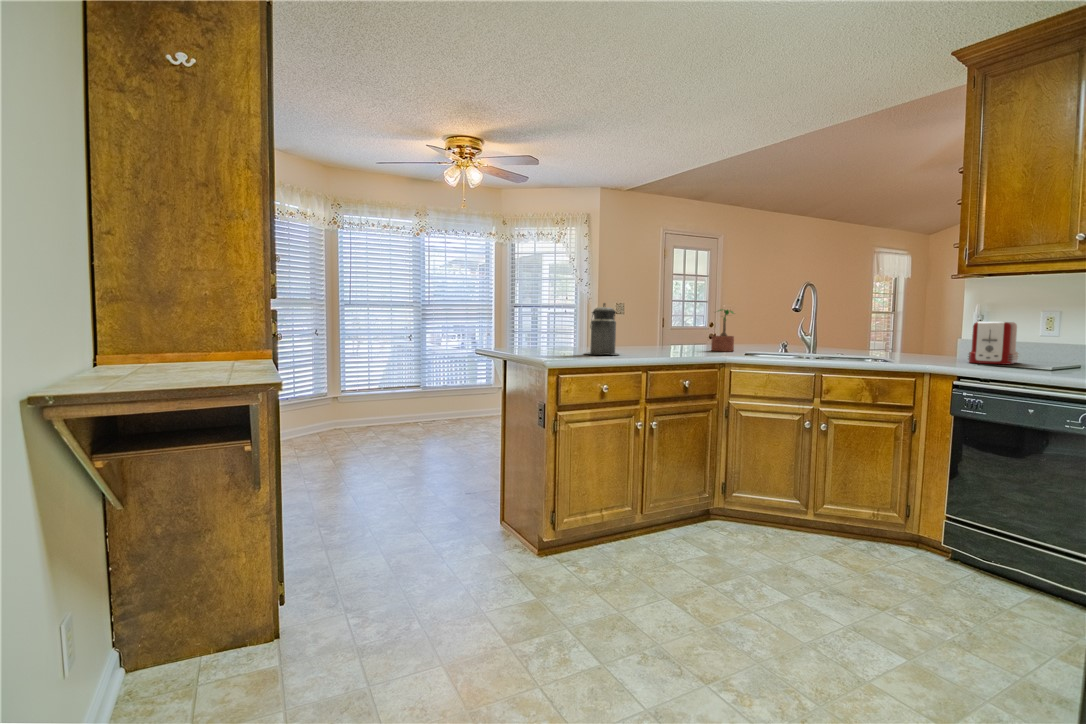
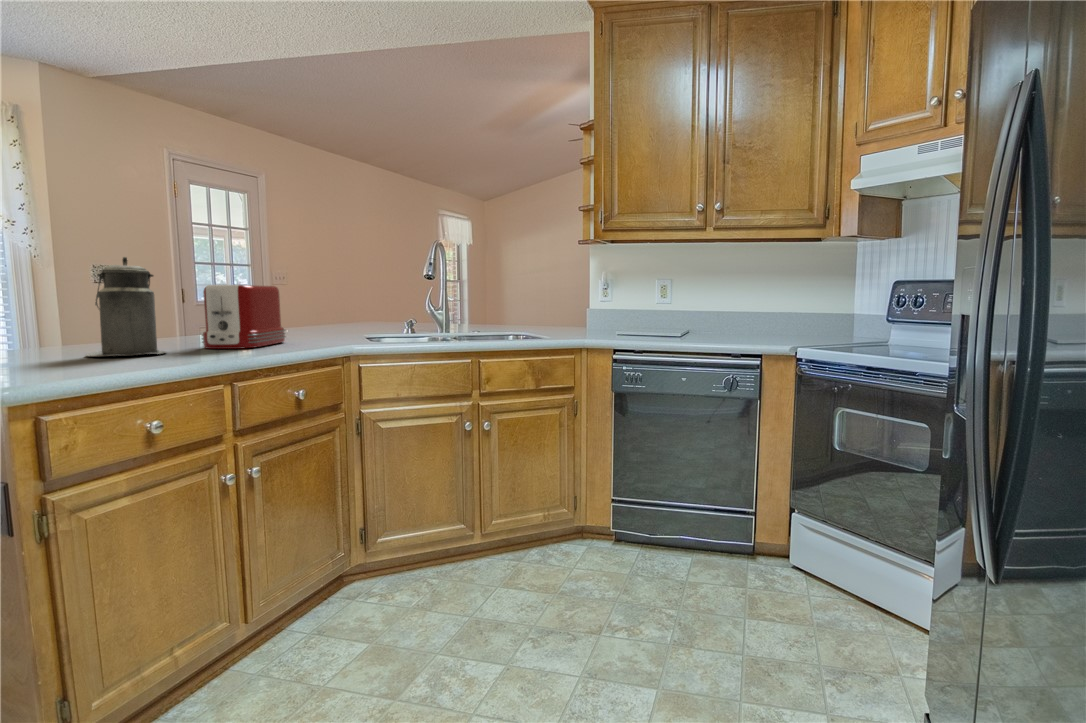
potted plant: present [711,310,734,351] -> none [303,274,340,335]
toaster: present [968,322,1018,365] -> present [202,285,286,349]

